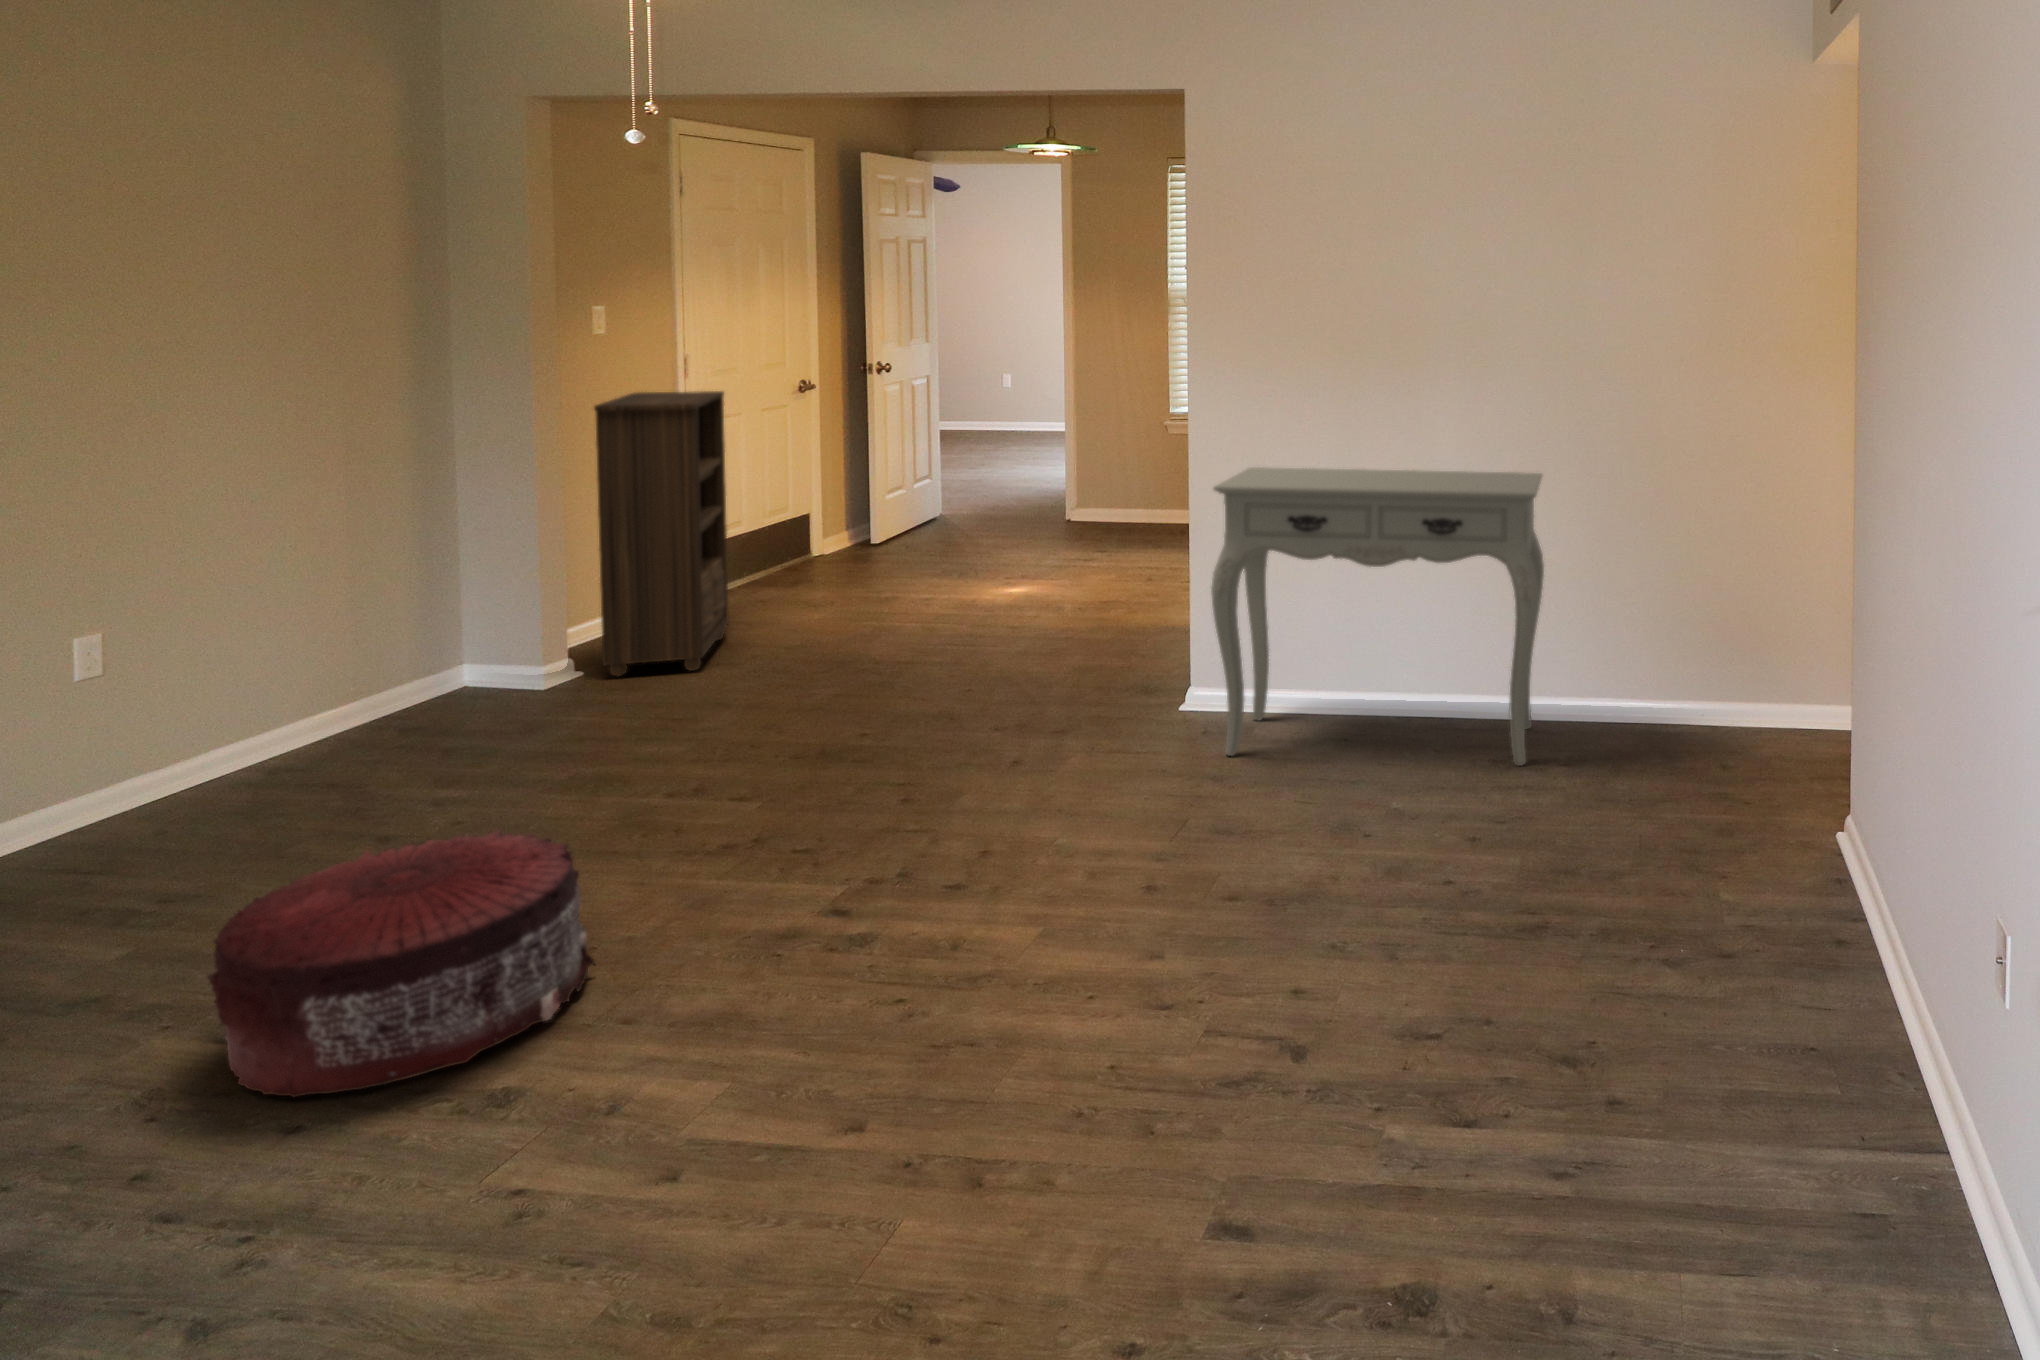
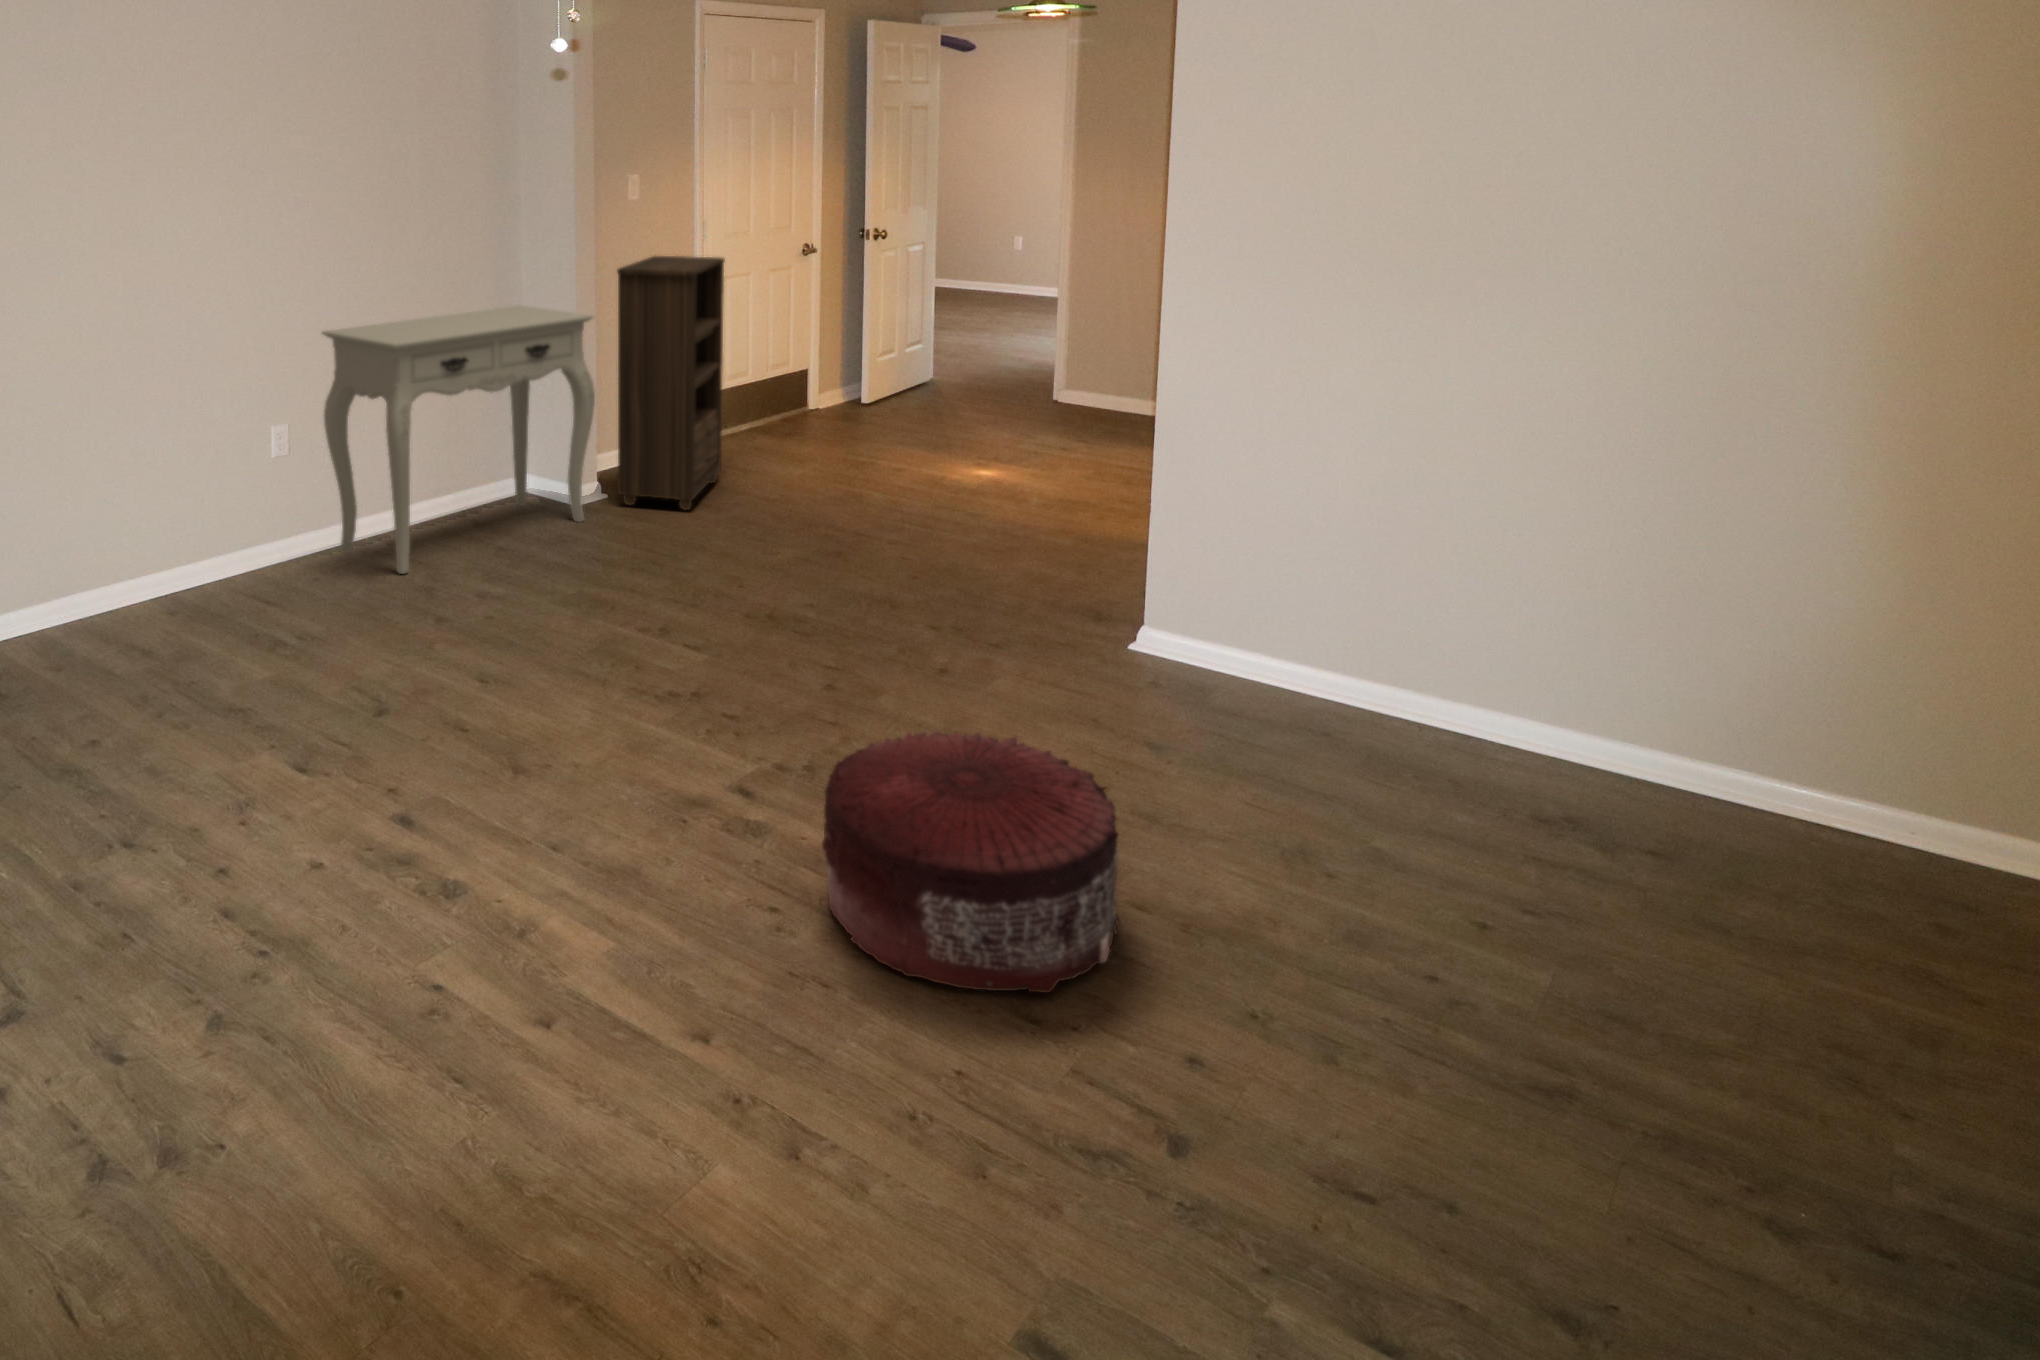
console table: present [1211,467,1544,766] -> present [322,306,595,574]
pouf: present [208,830,595,1097] -> present [822,732,1118,993]

